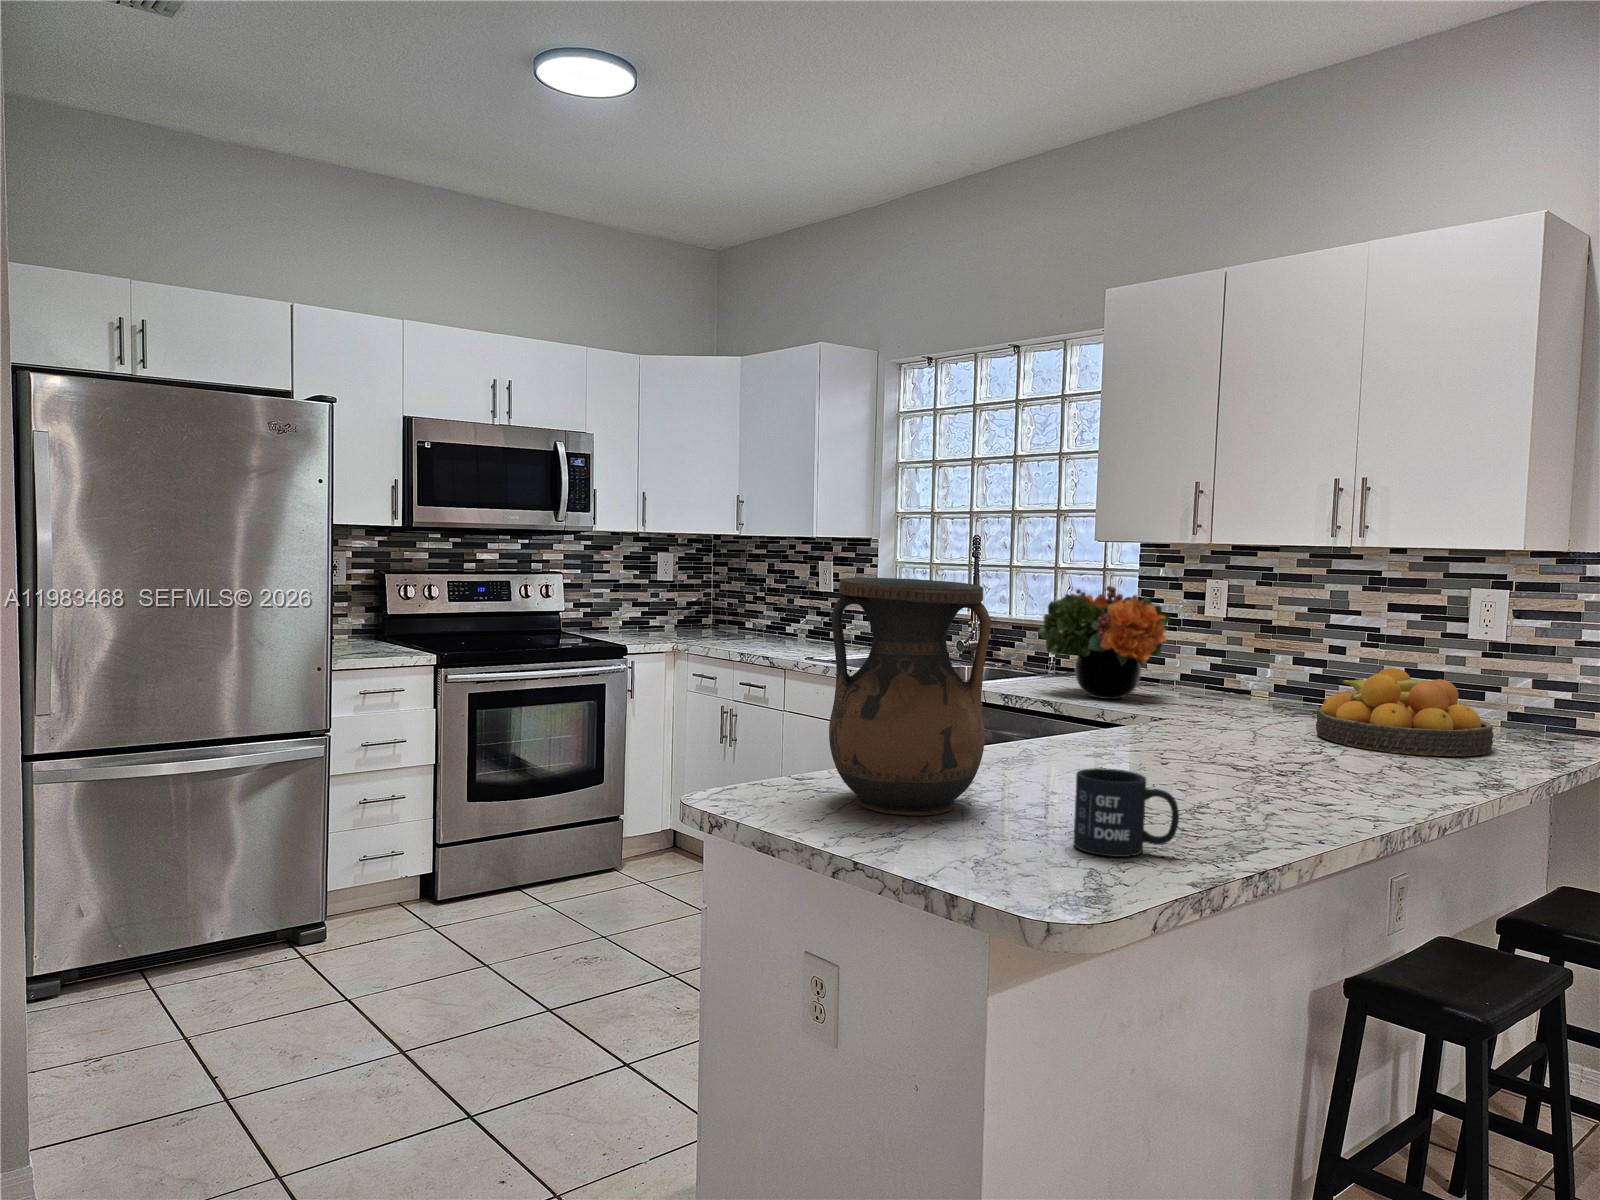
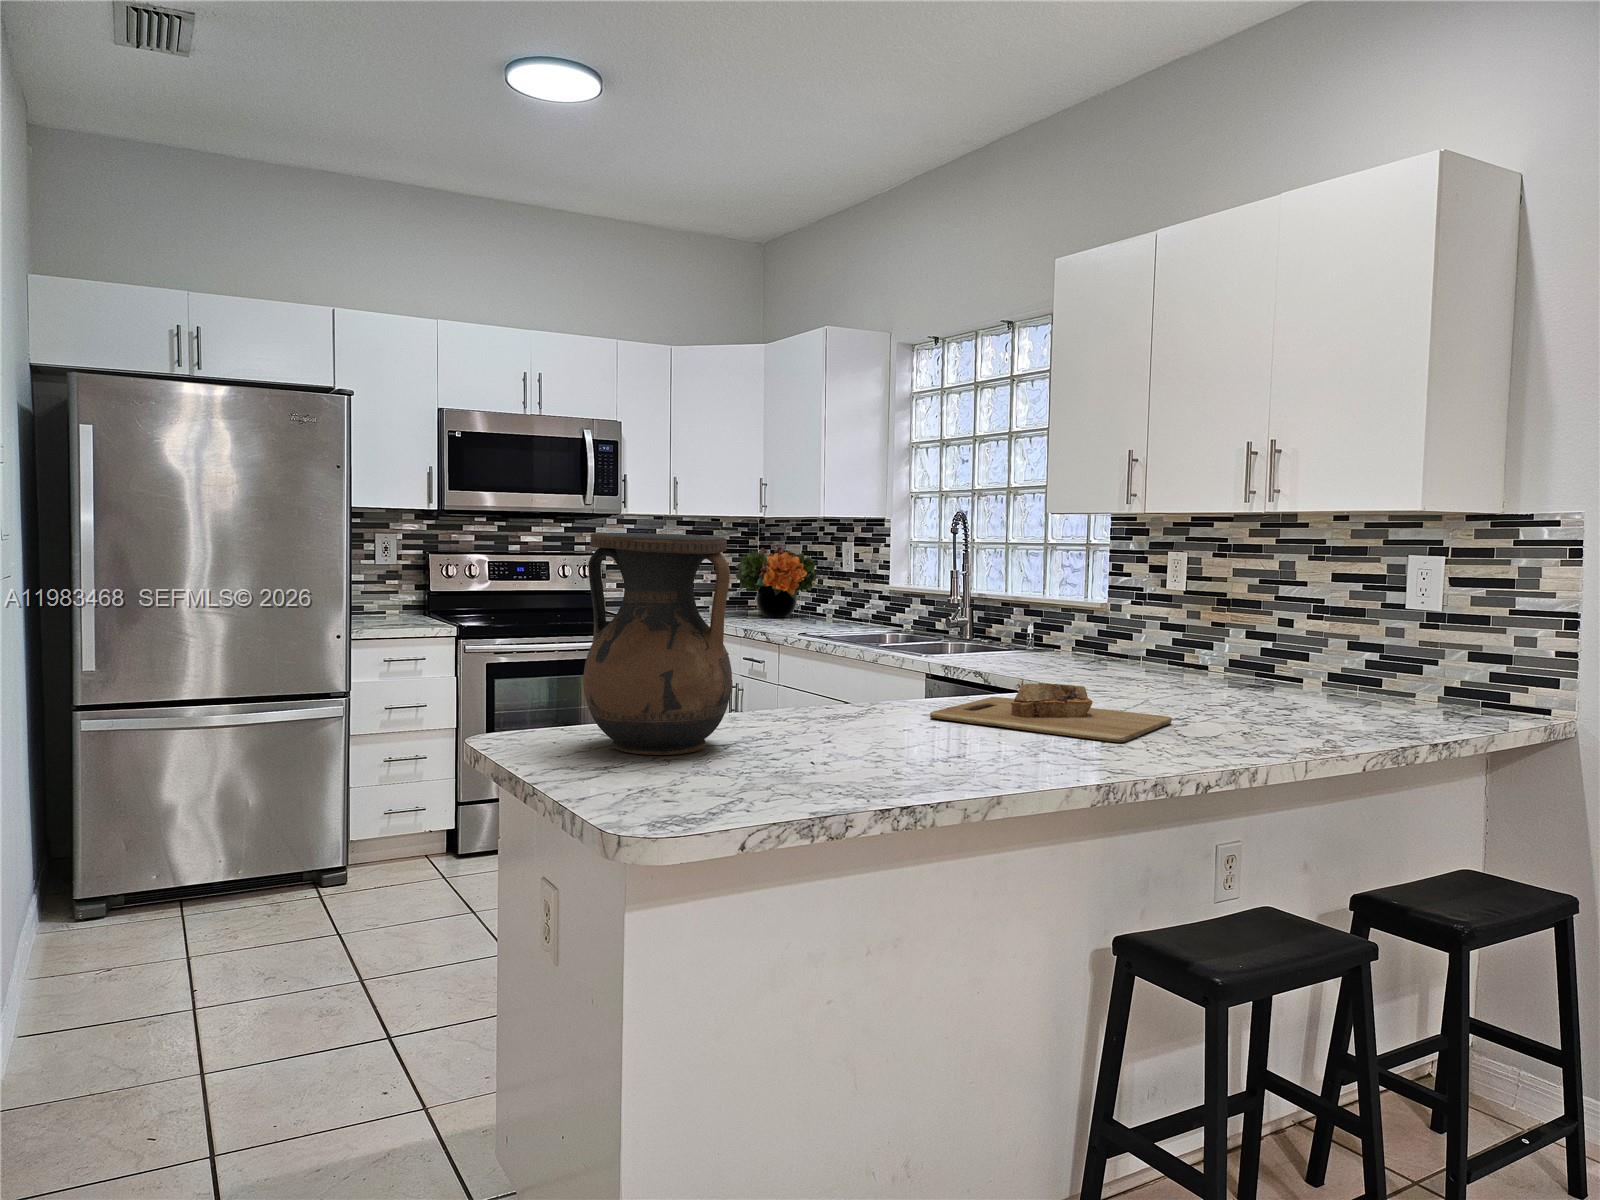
flower arrangement: present [1039,586,1170,699] -> present [736,545,817,618]
fruit bowl: present [1316,668,1493,756] -> none [1208,637,1386,727]
cutting board: none [1100,721,1321,782] -> present [930,683,1172,742]
mug: present [1073,768,1179,857] -> none [754,710,844,792]

